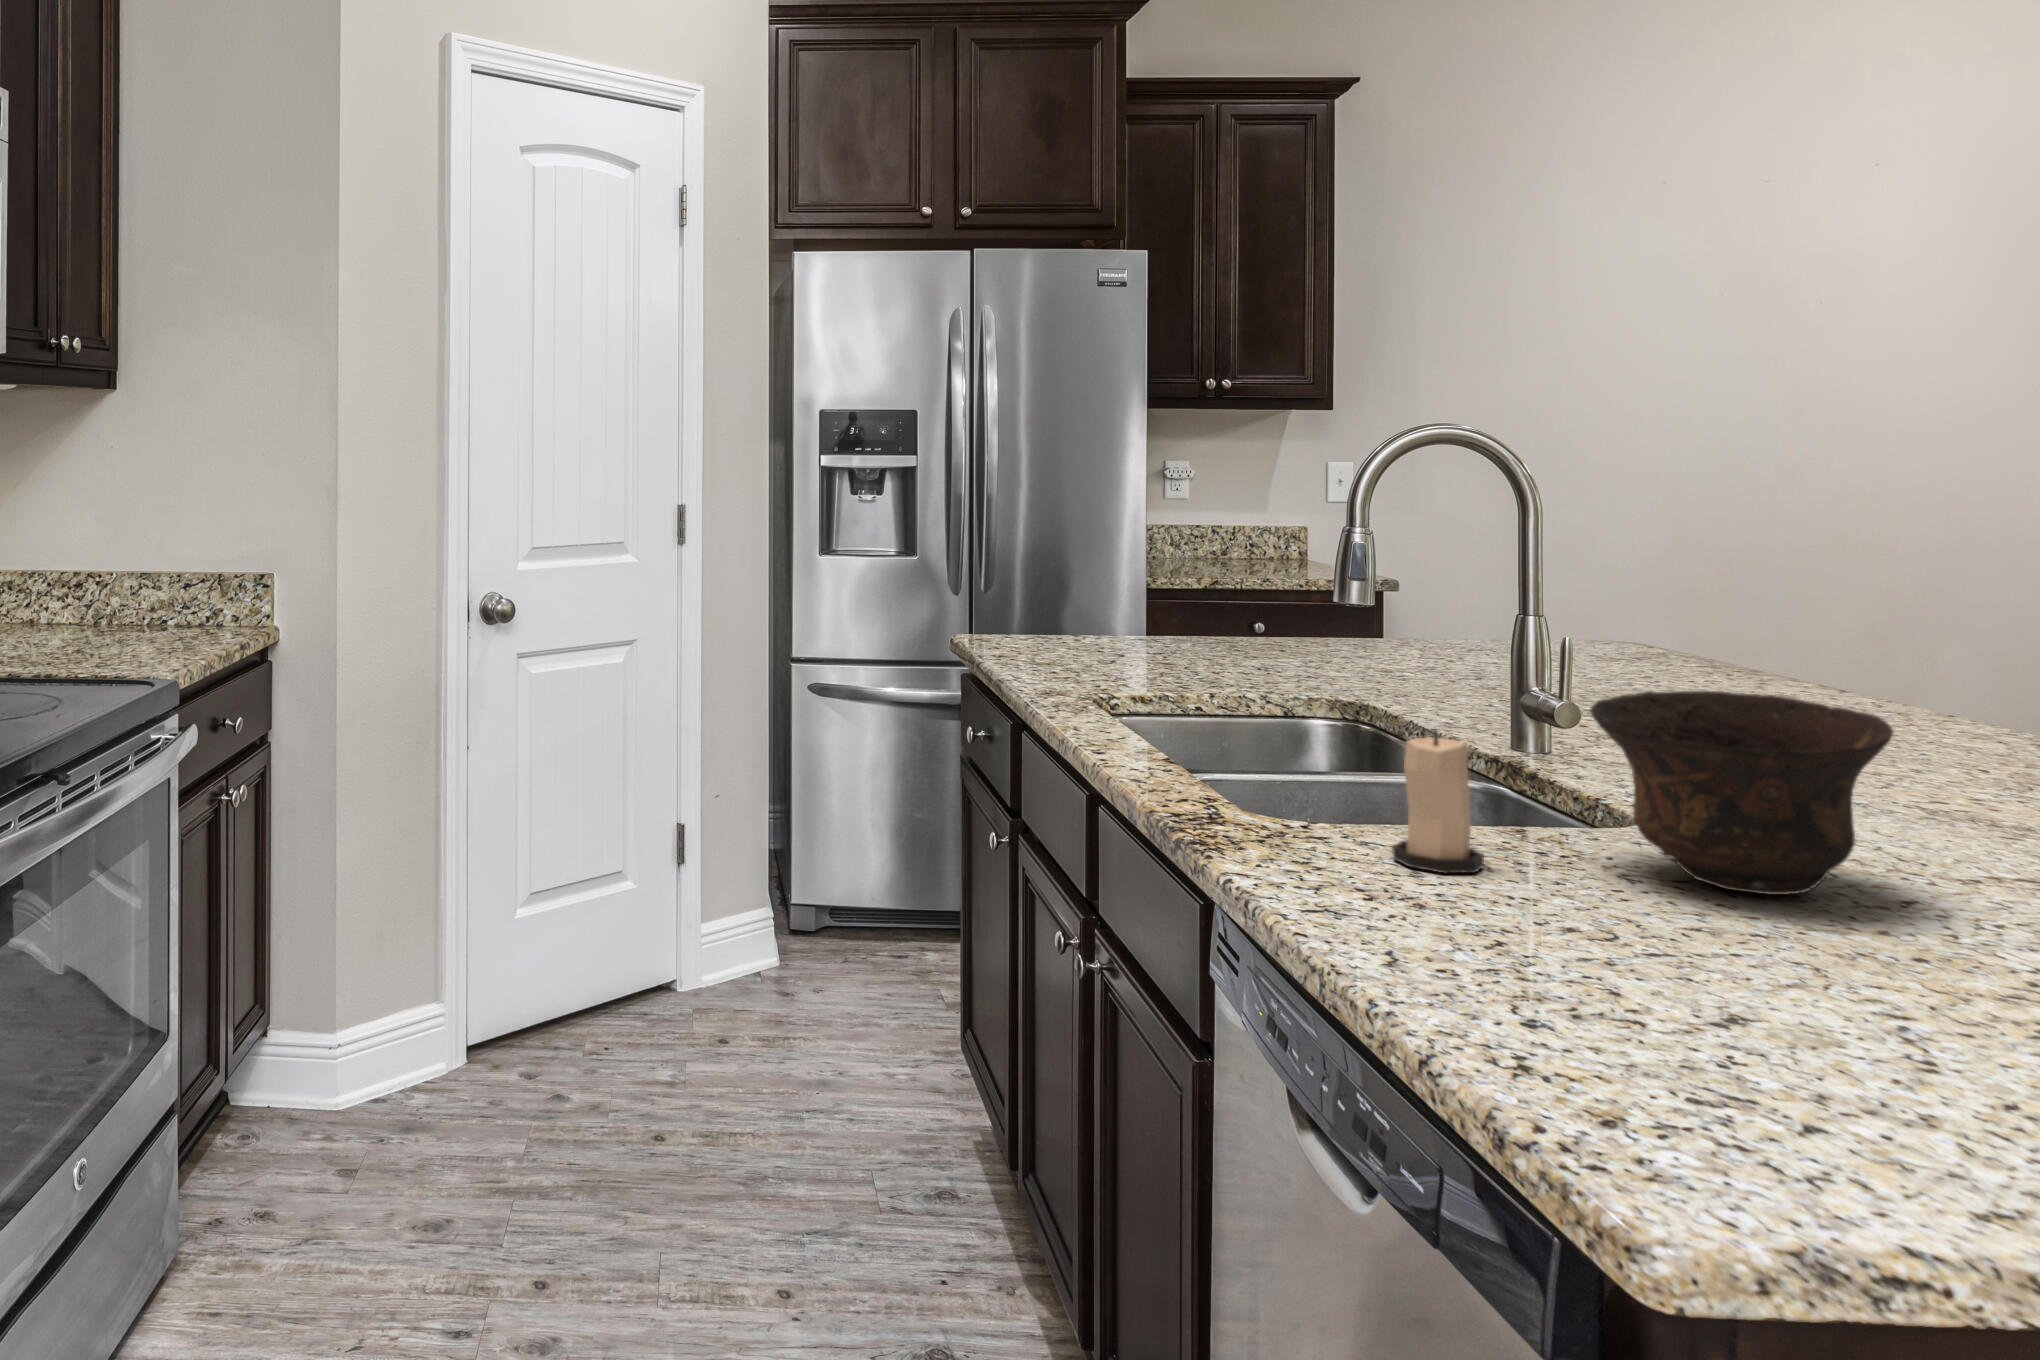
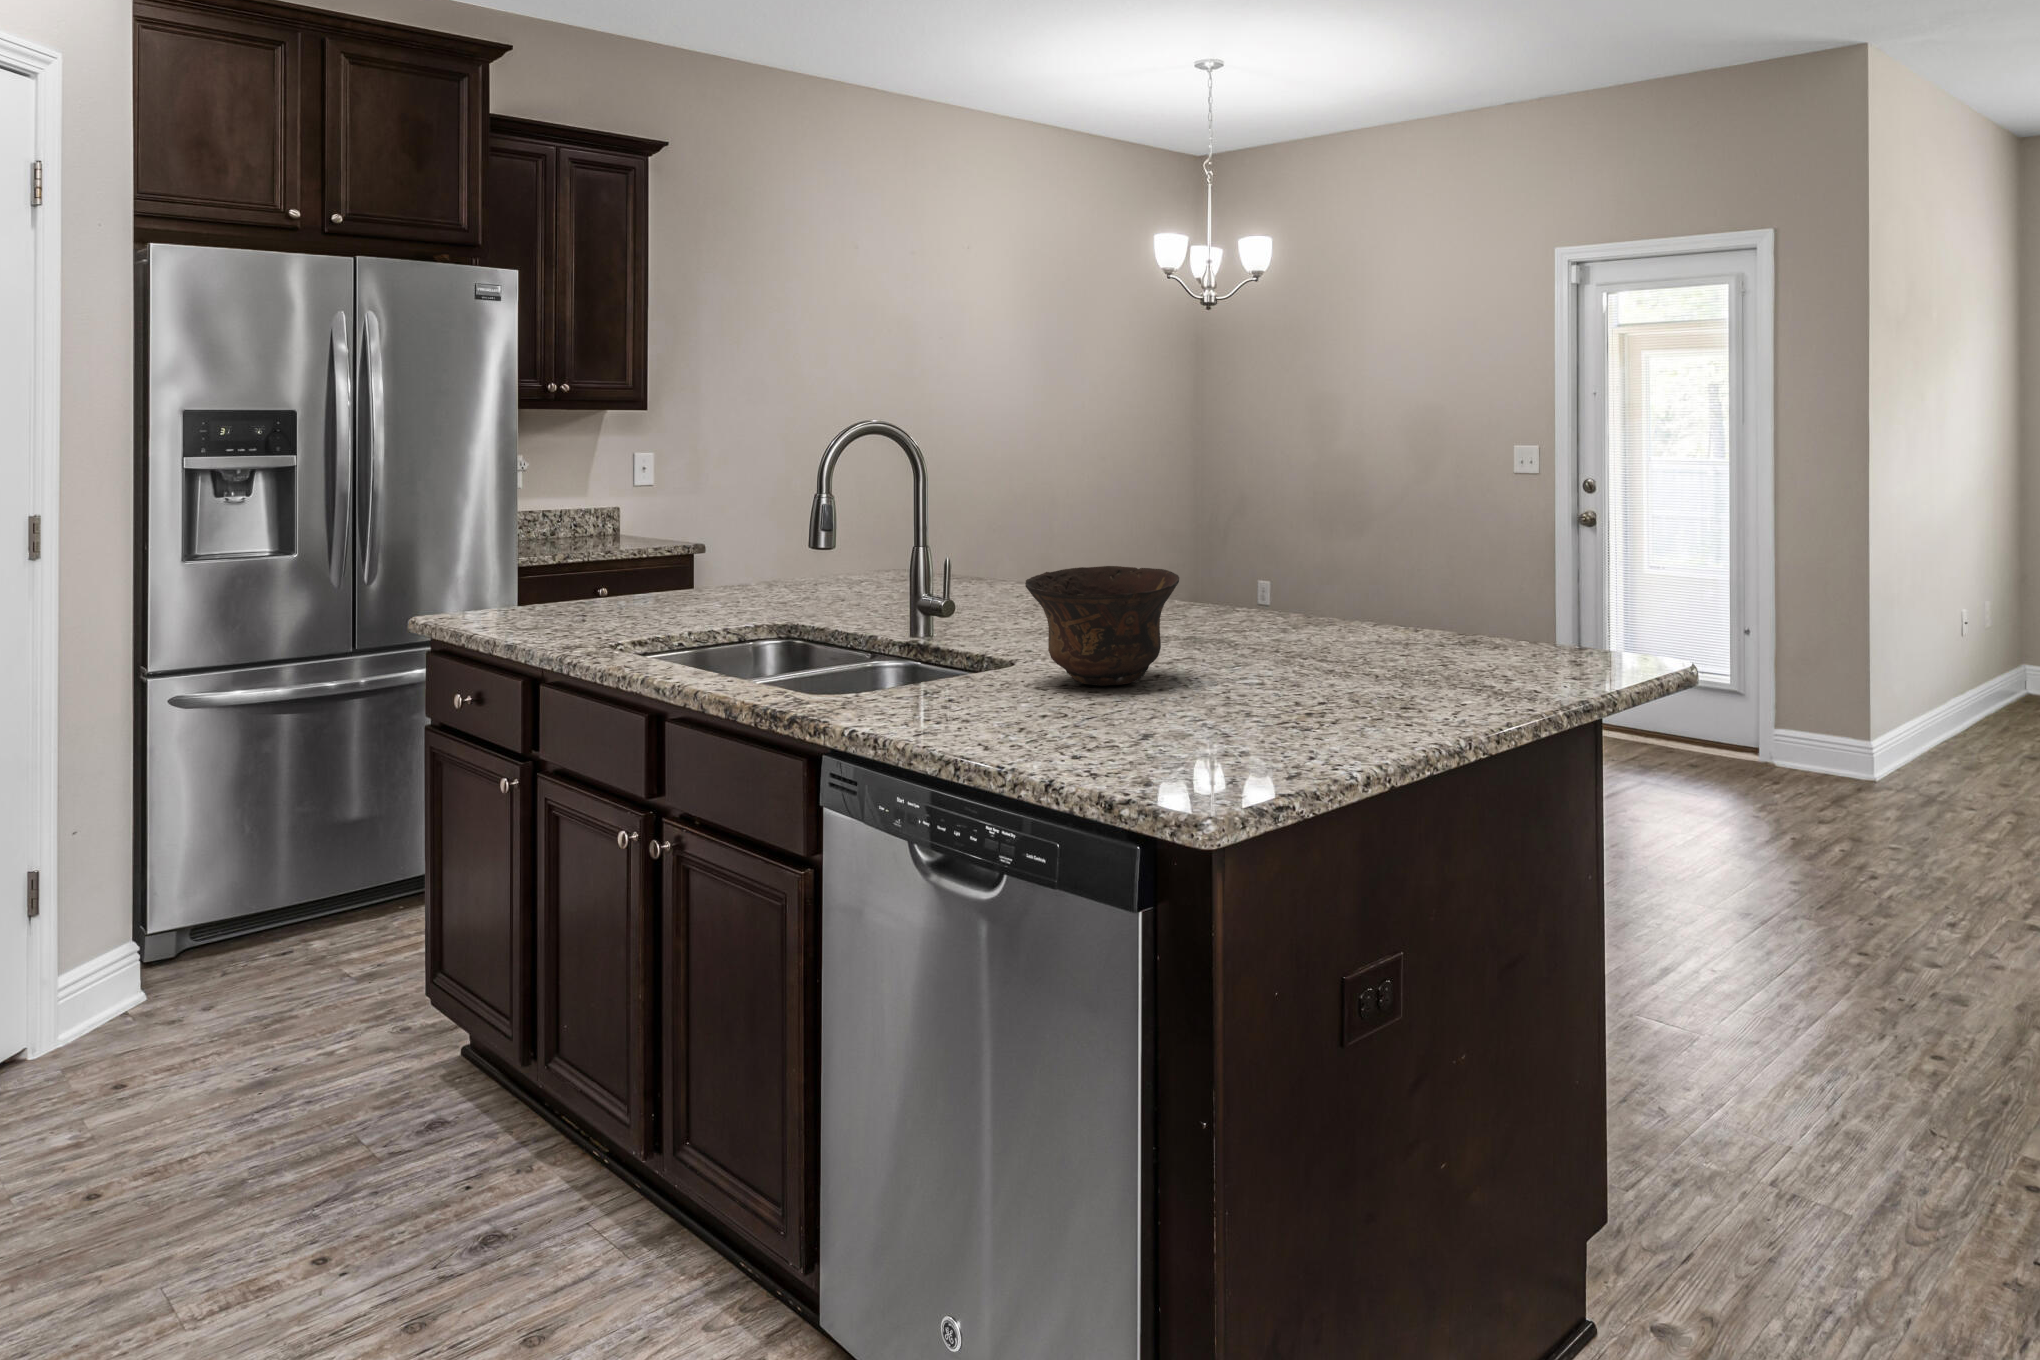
candle: present [1392,729,1484,873] -> none [923,610,976,707]

